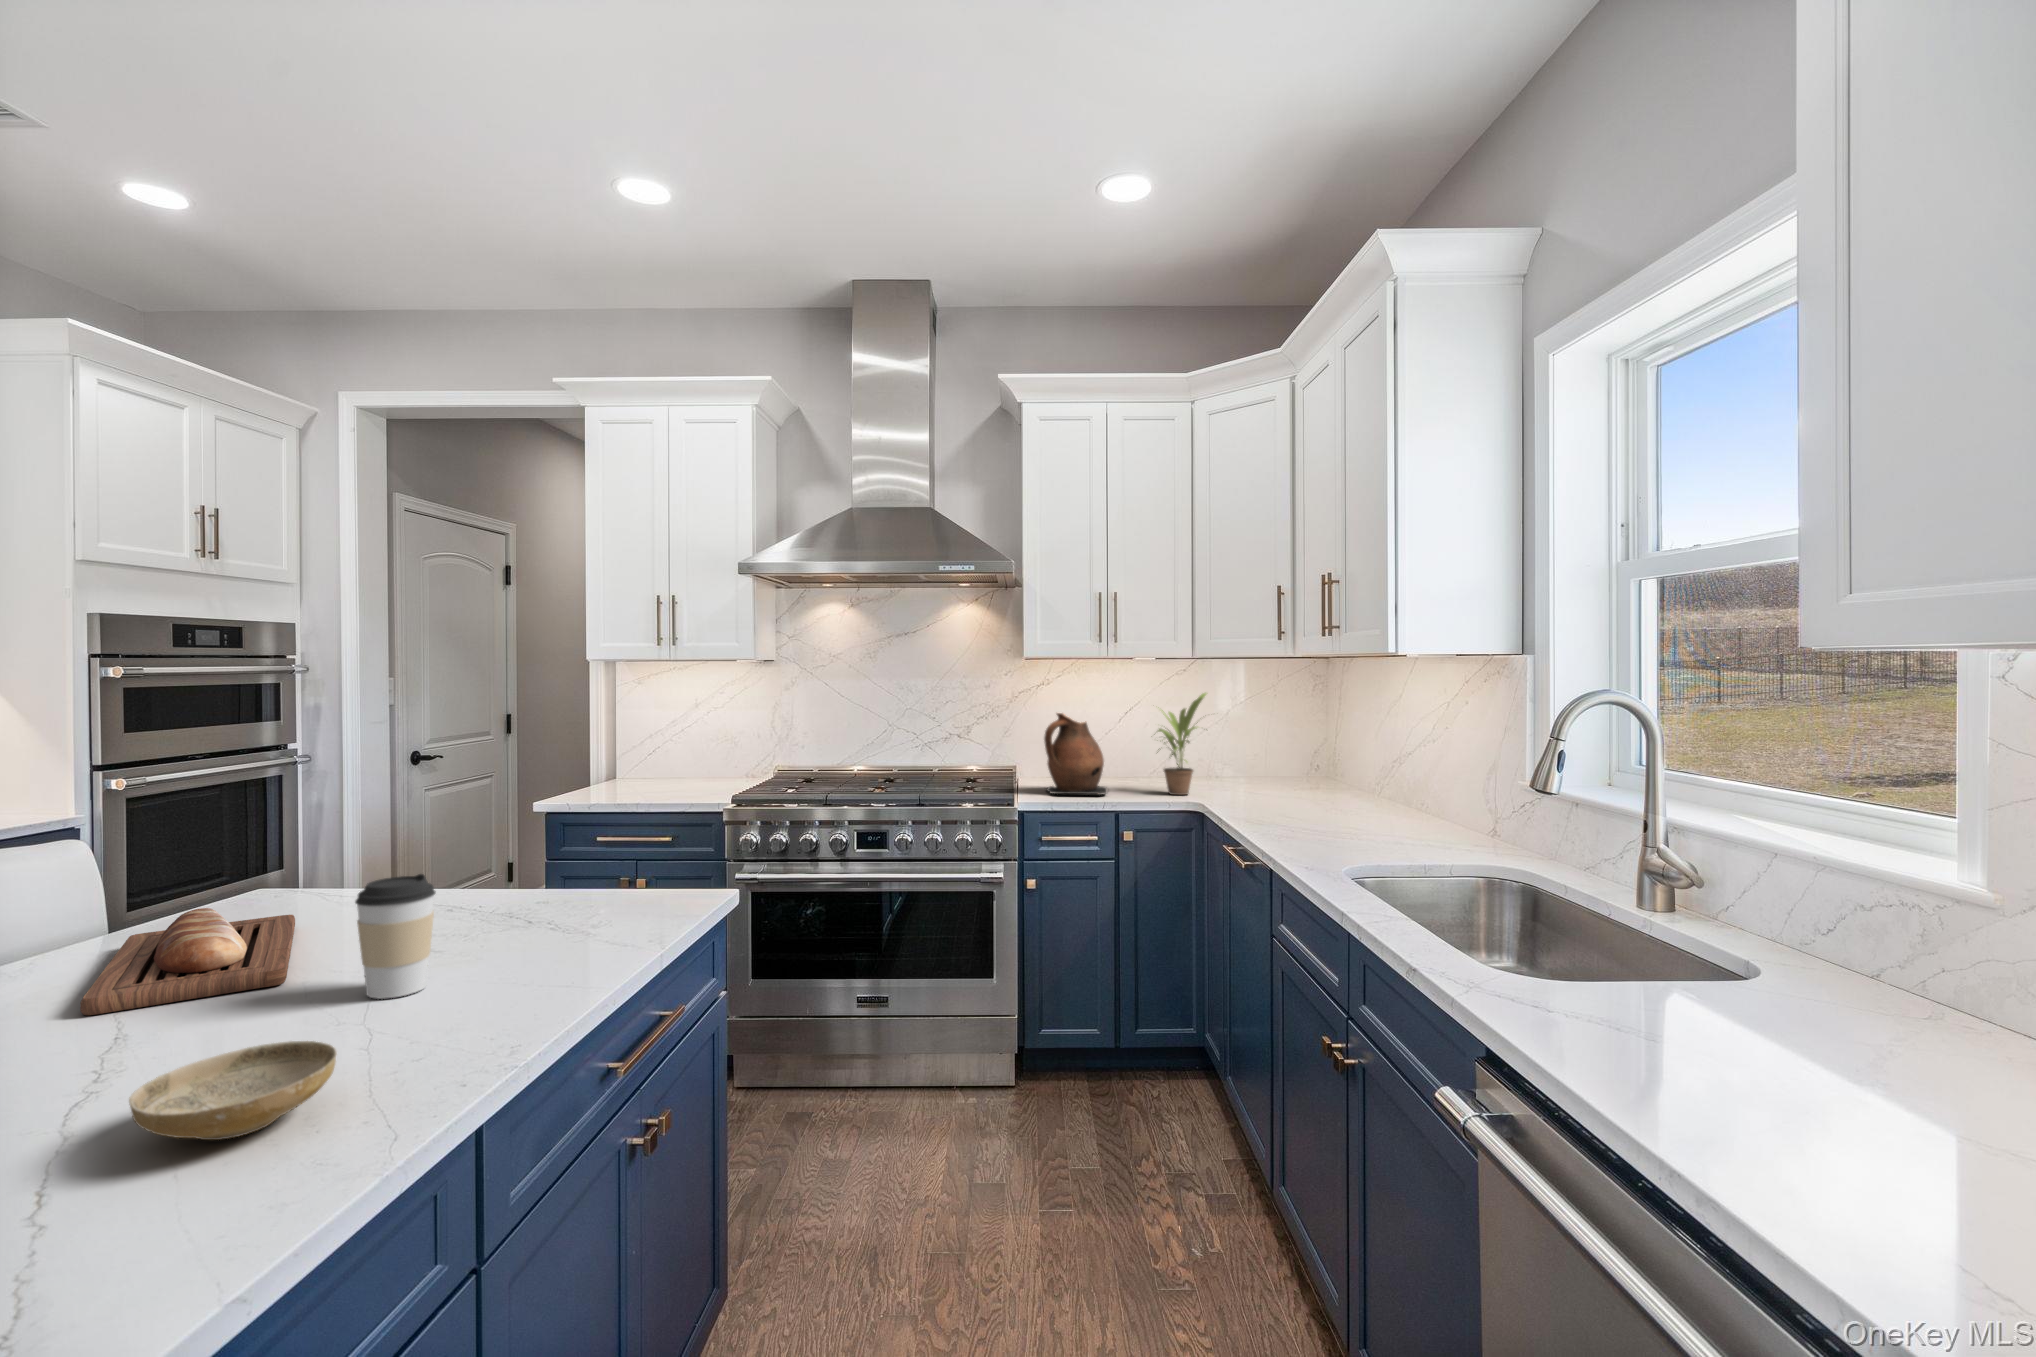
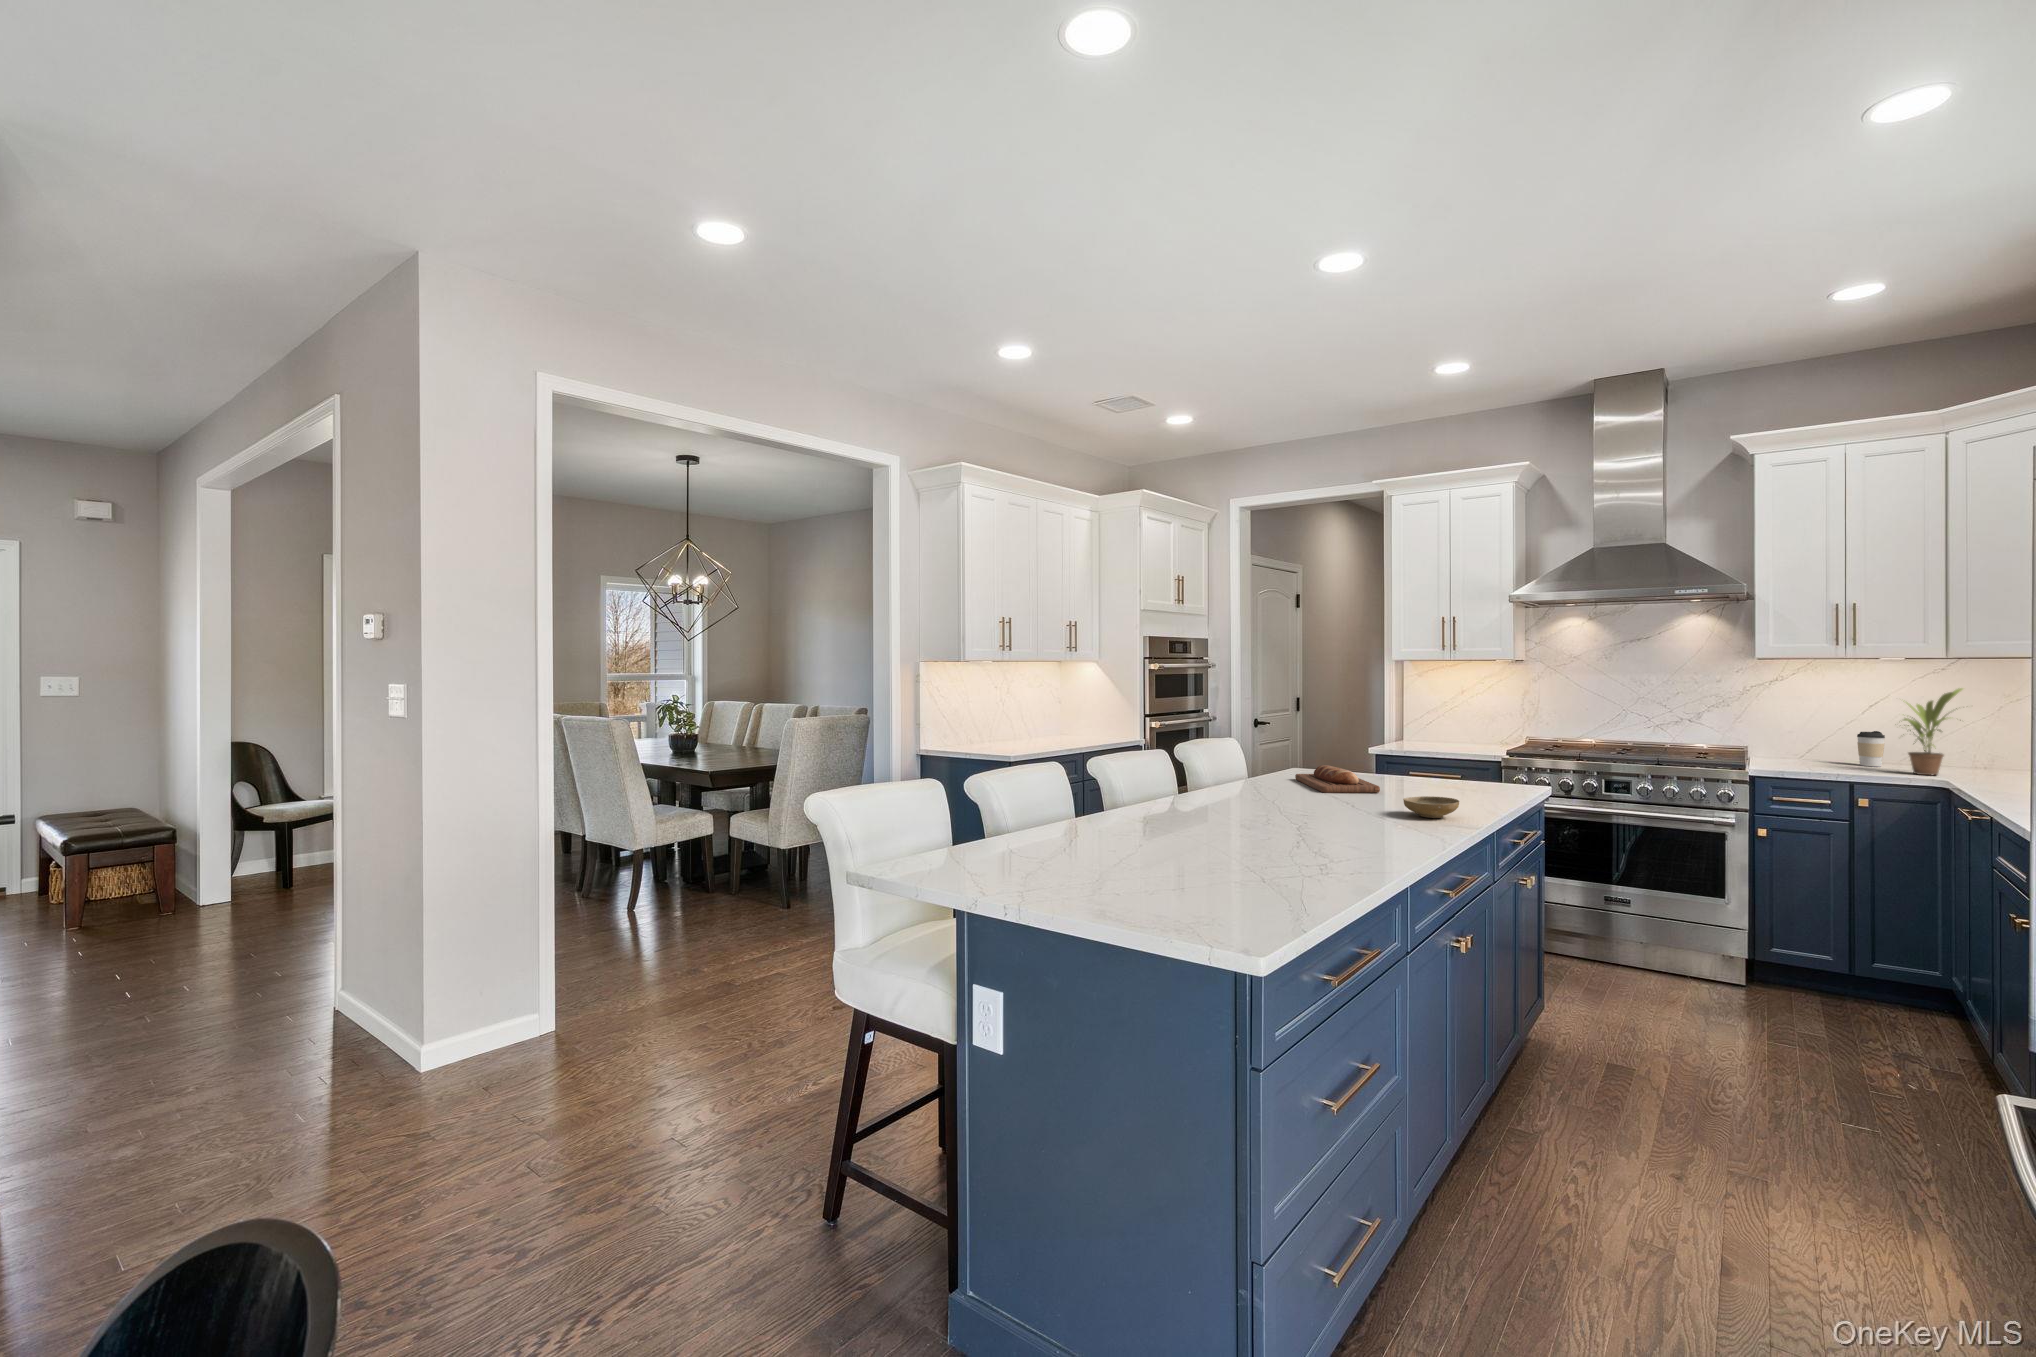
ceramic pitcher: present [1044,713,1107,795] -> none [1774,702,1843,770]
coffee cup: present [355,874,436,999] -> present [1857,731,1885,767]

